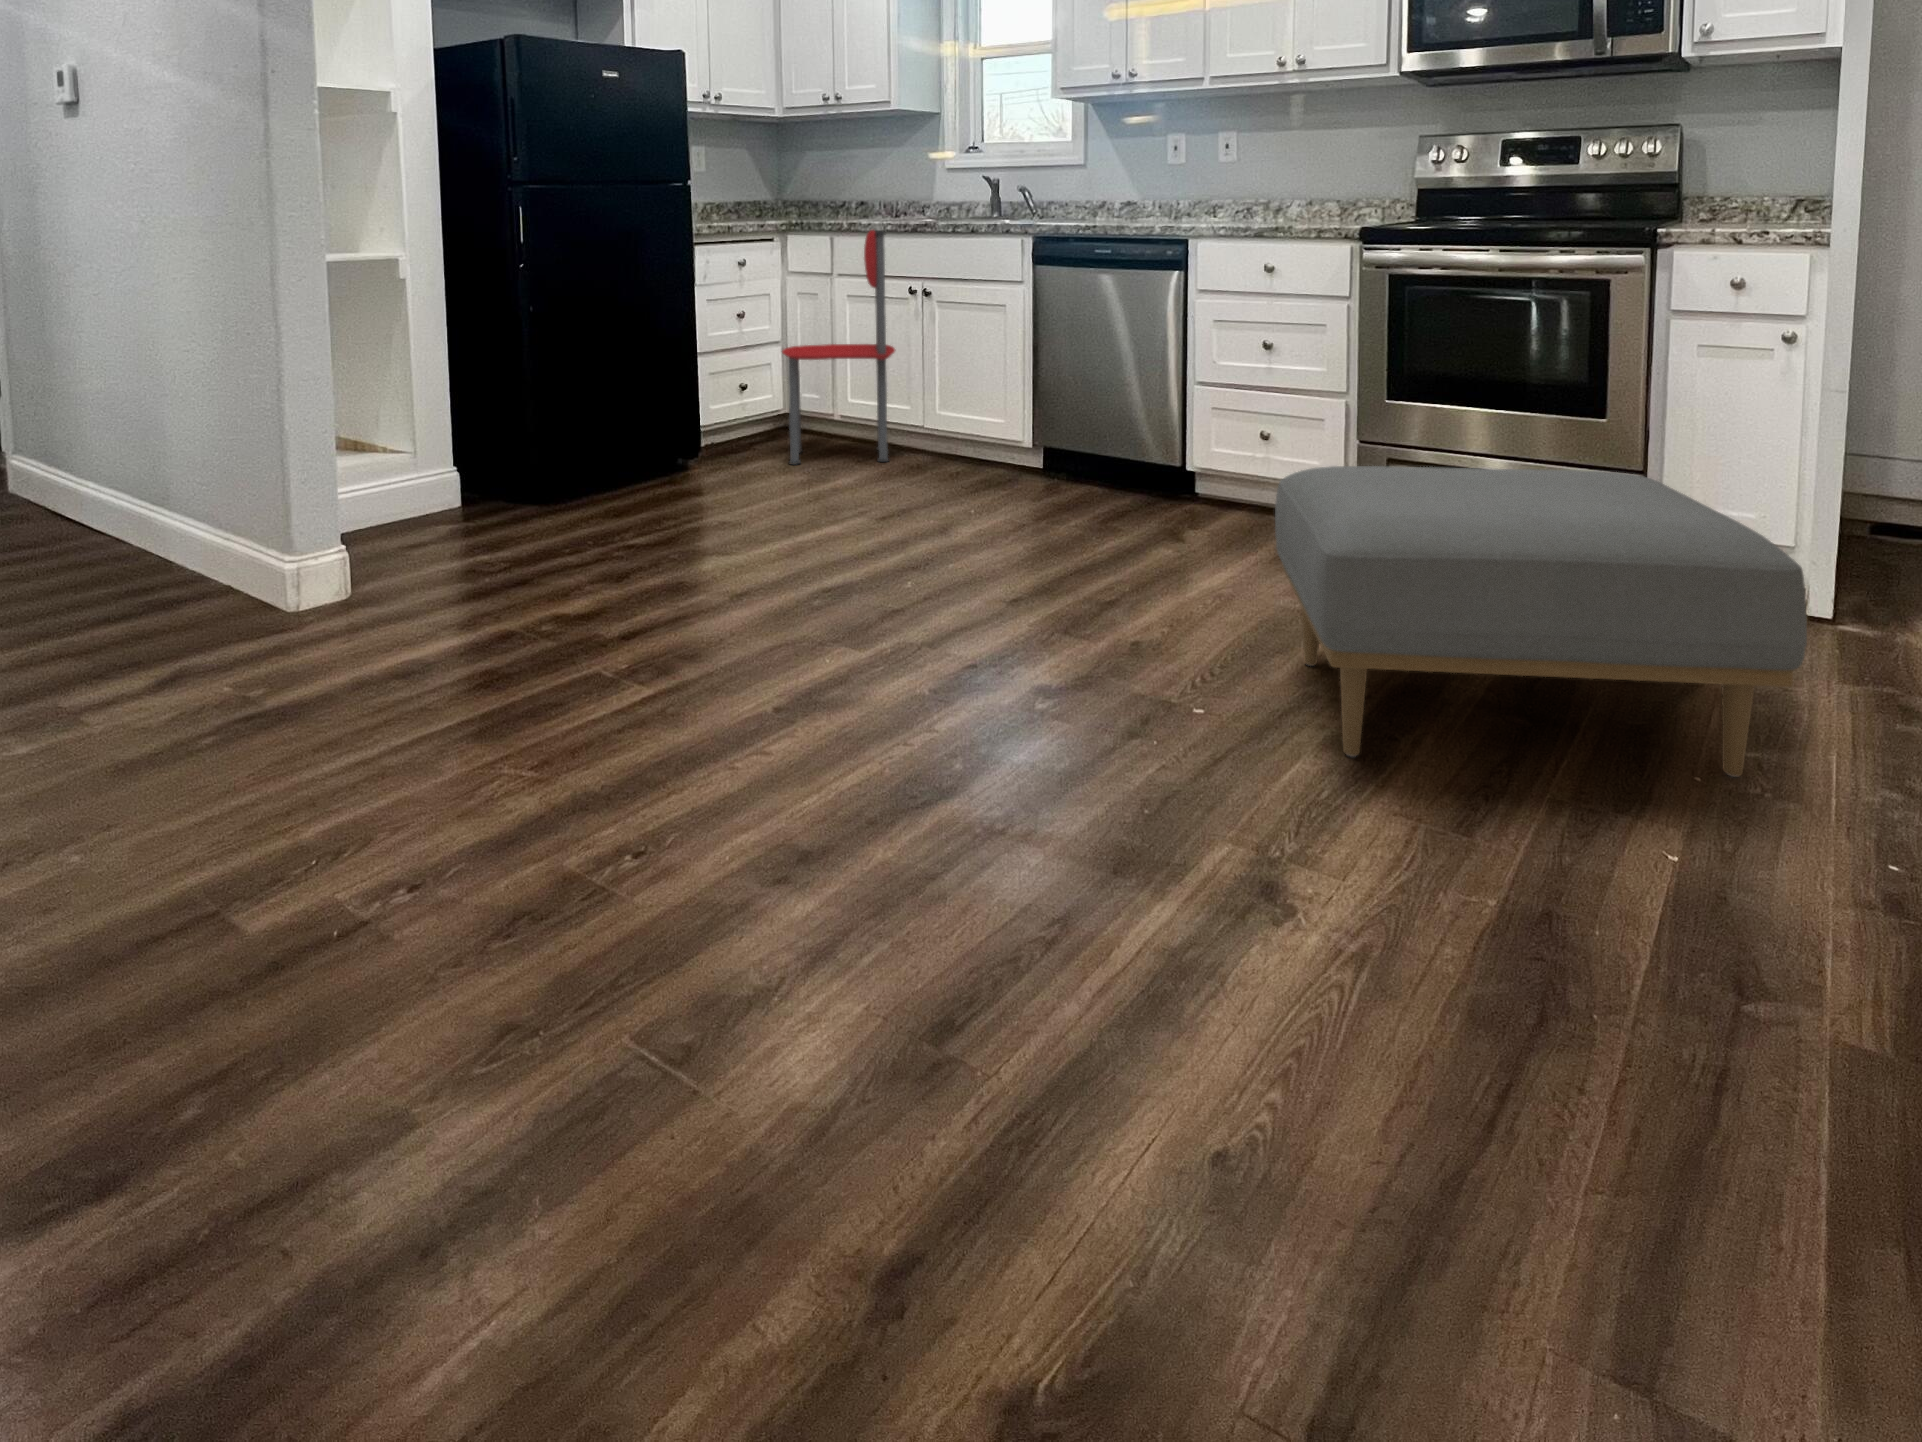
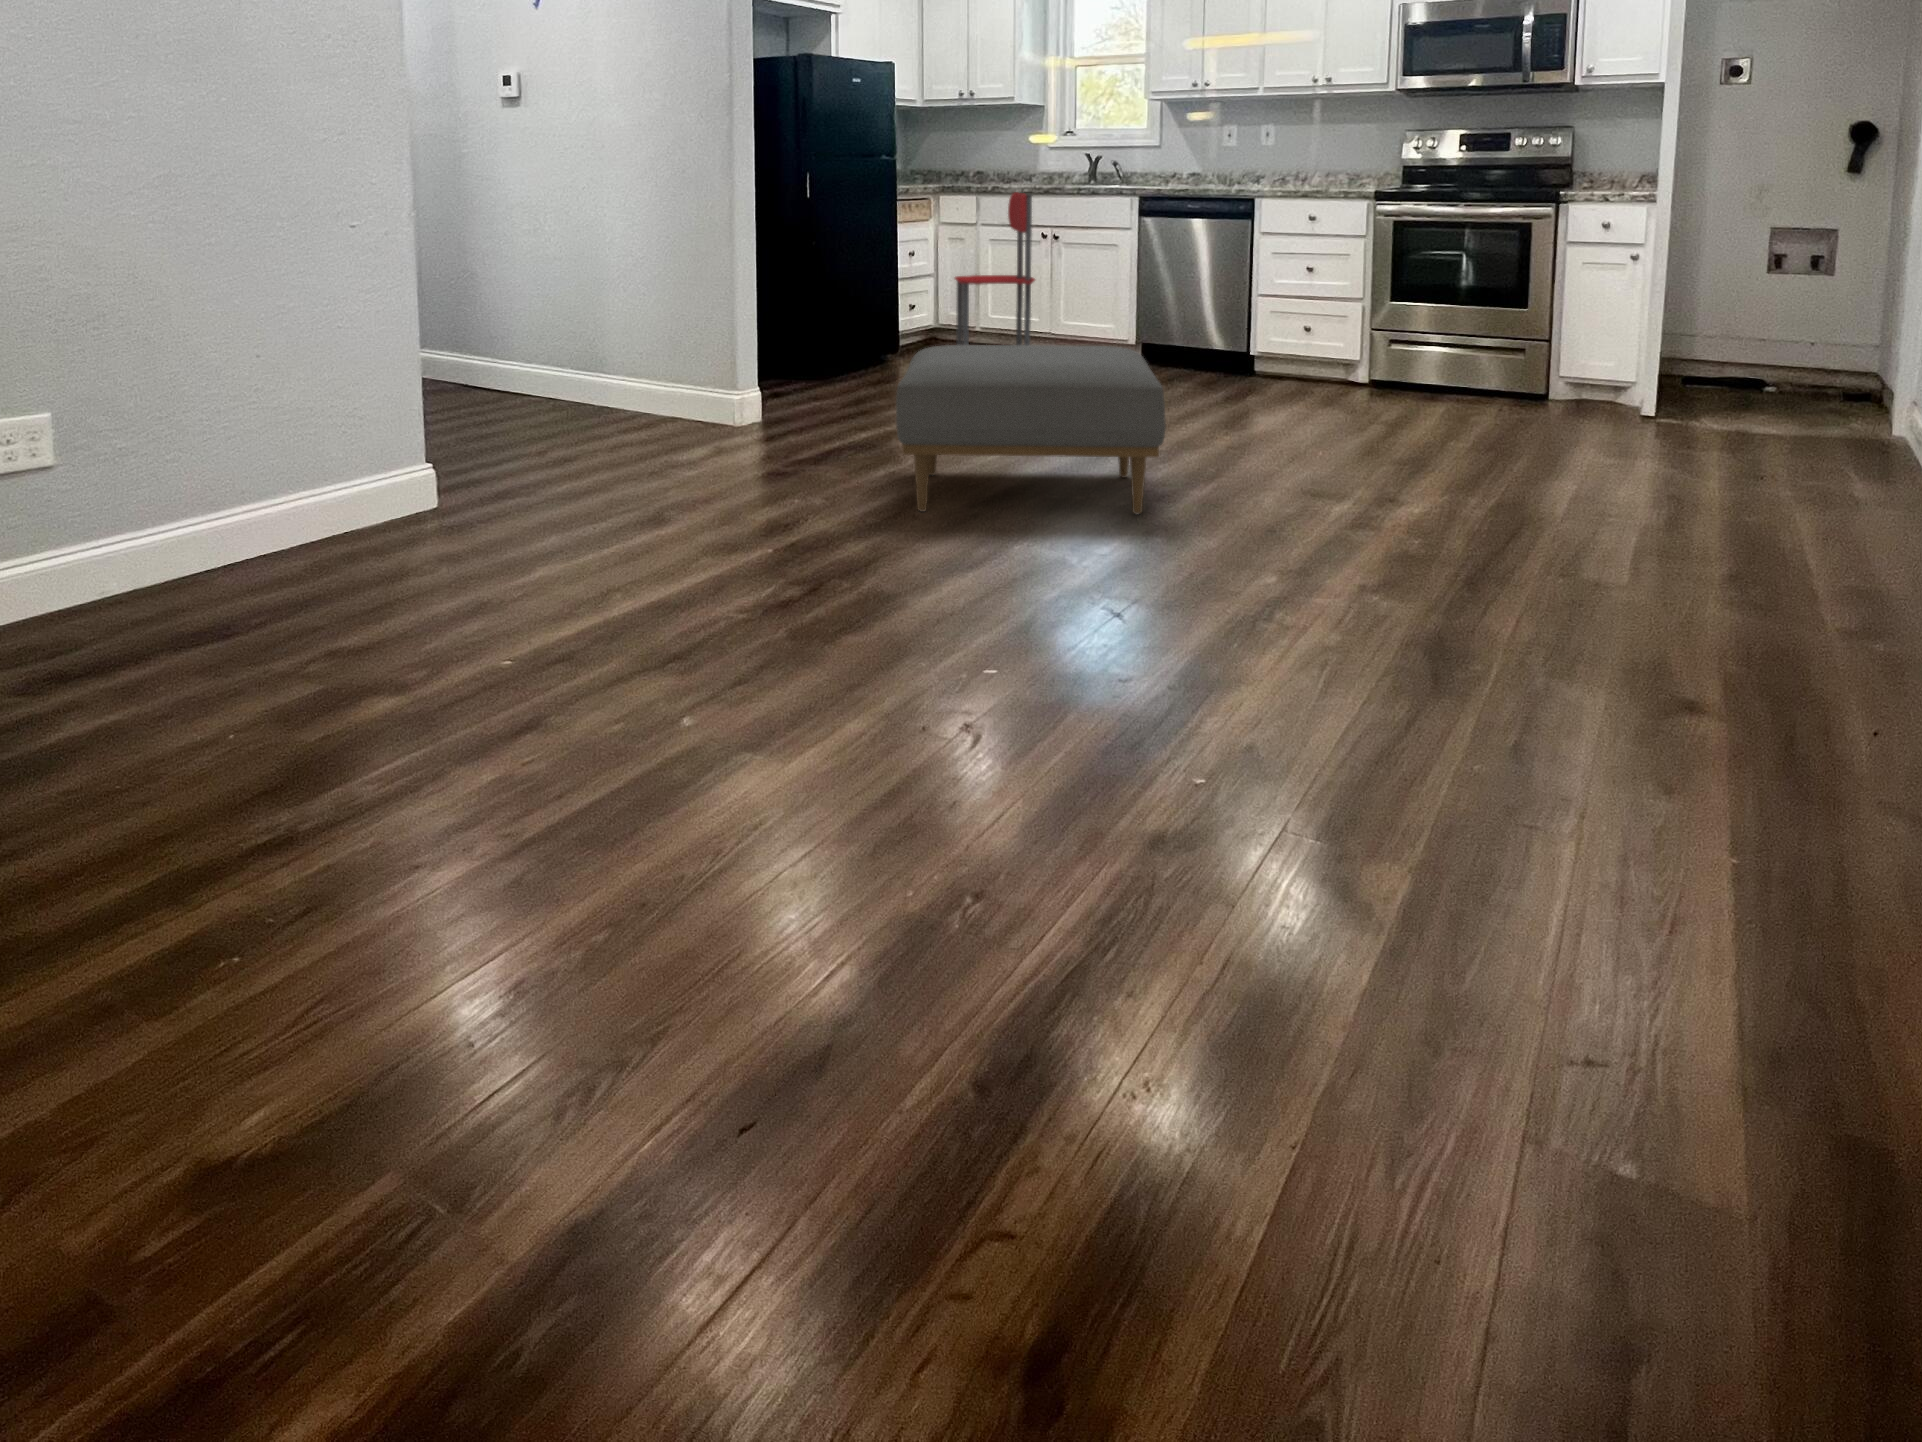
ottoman: present [1275,466,1807,777] -> present [896,345,1166,514]

